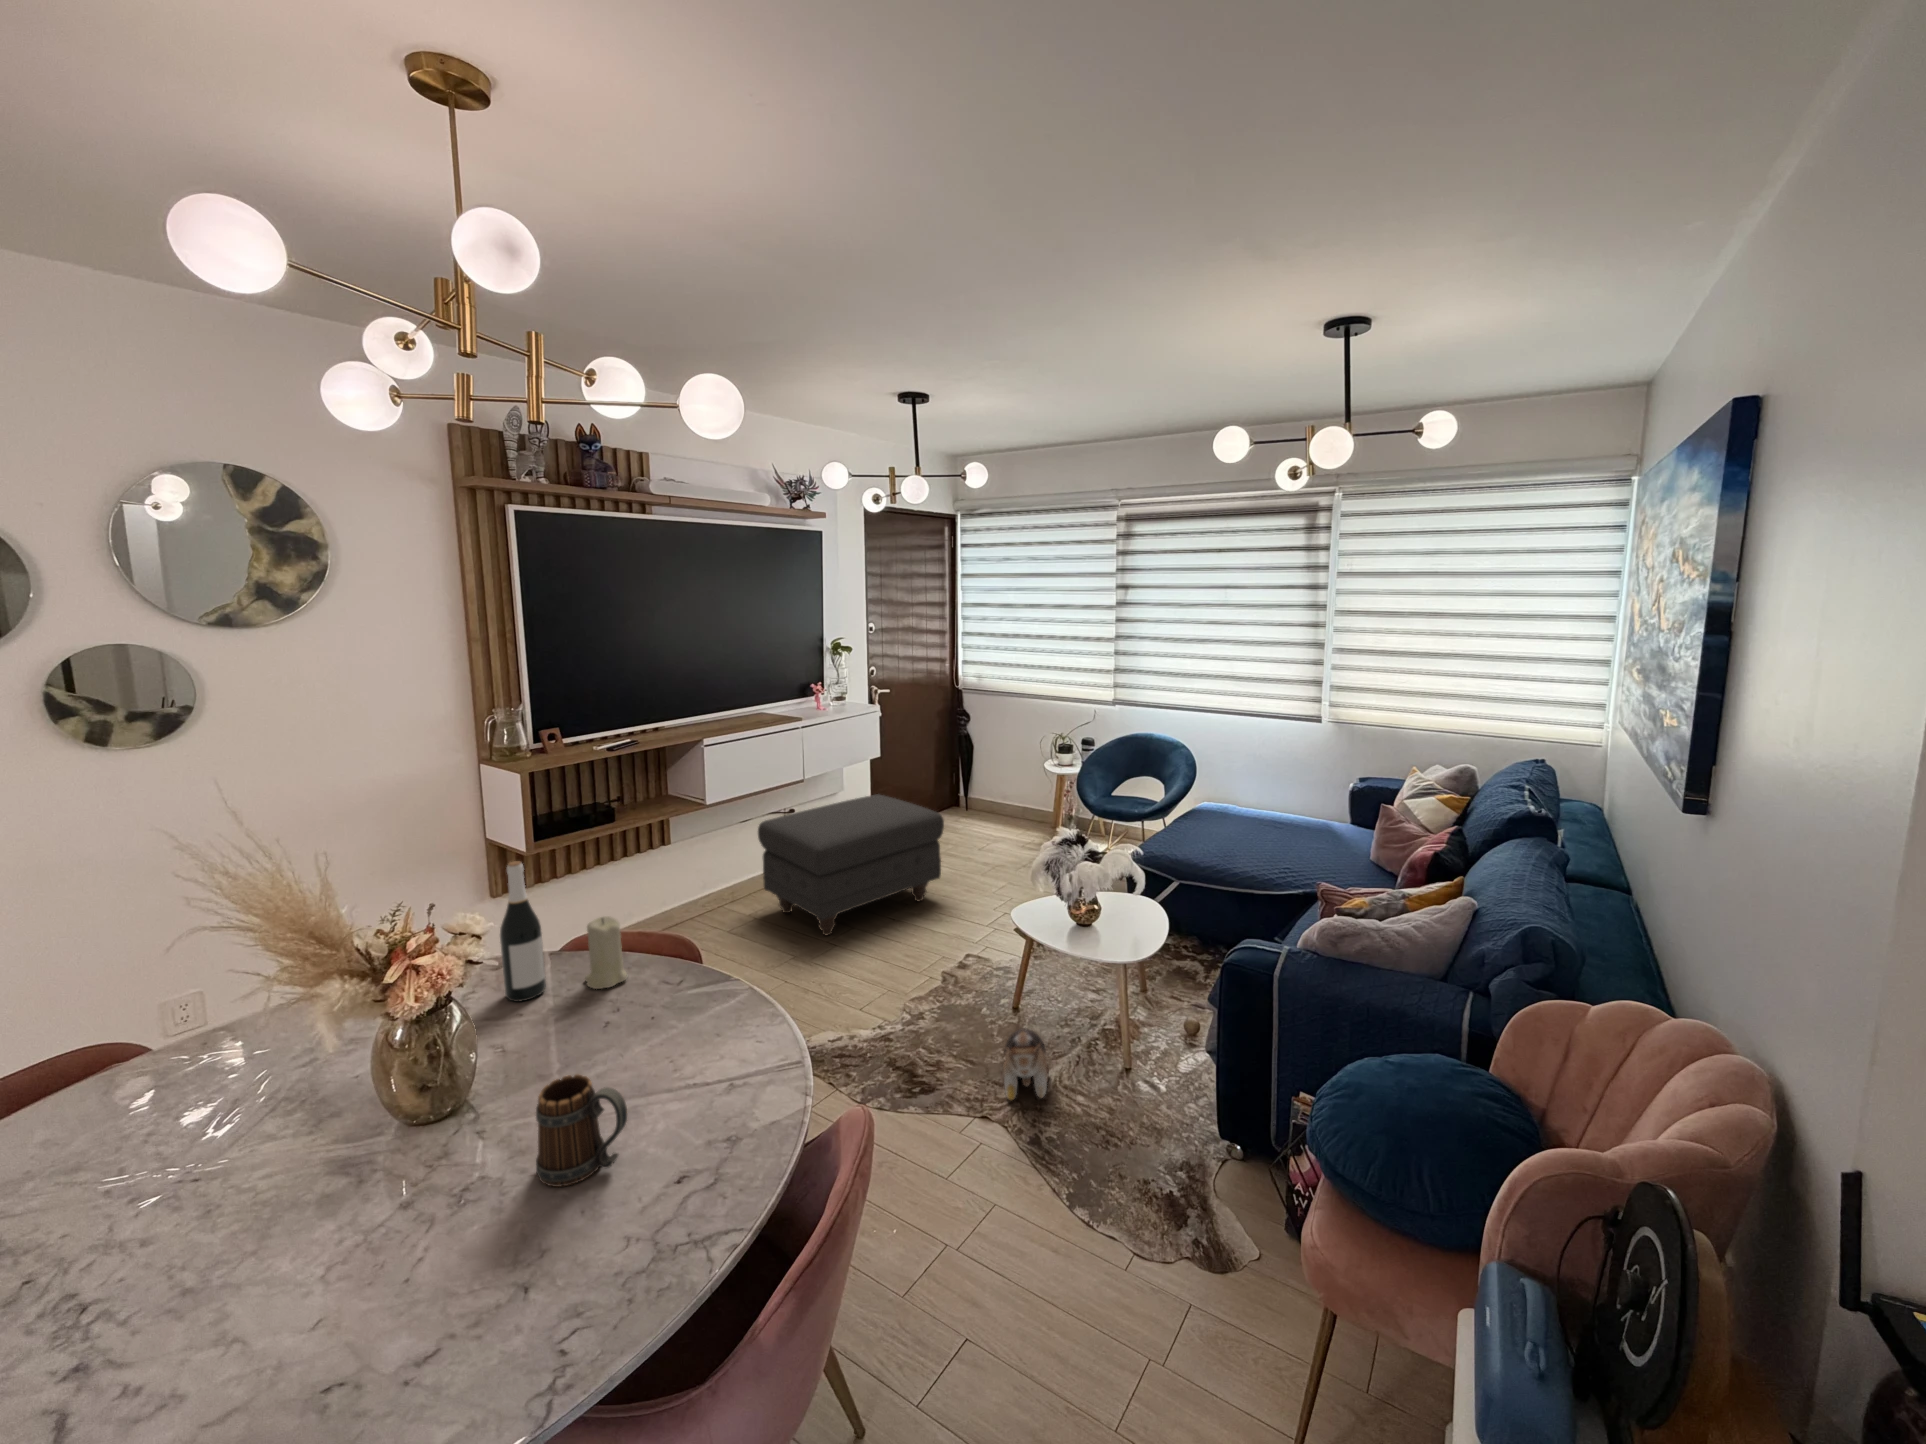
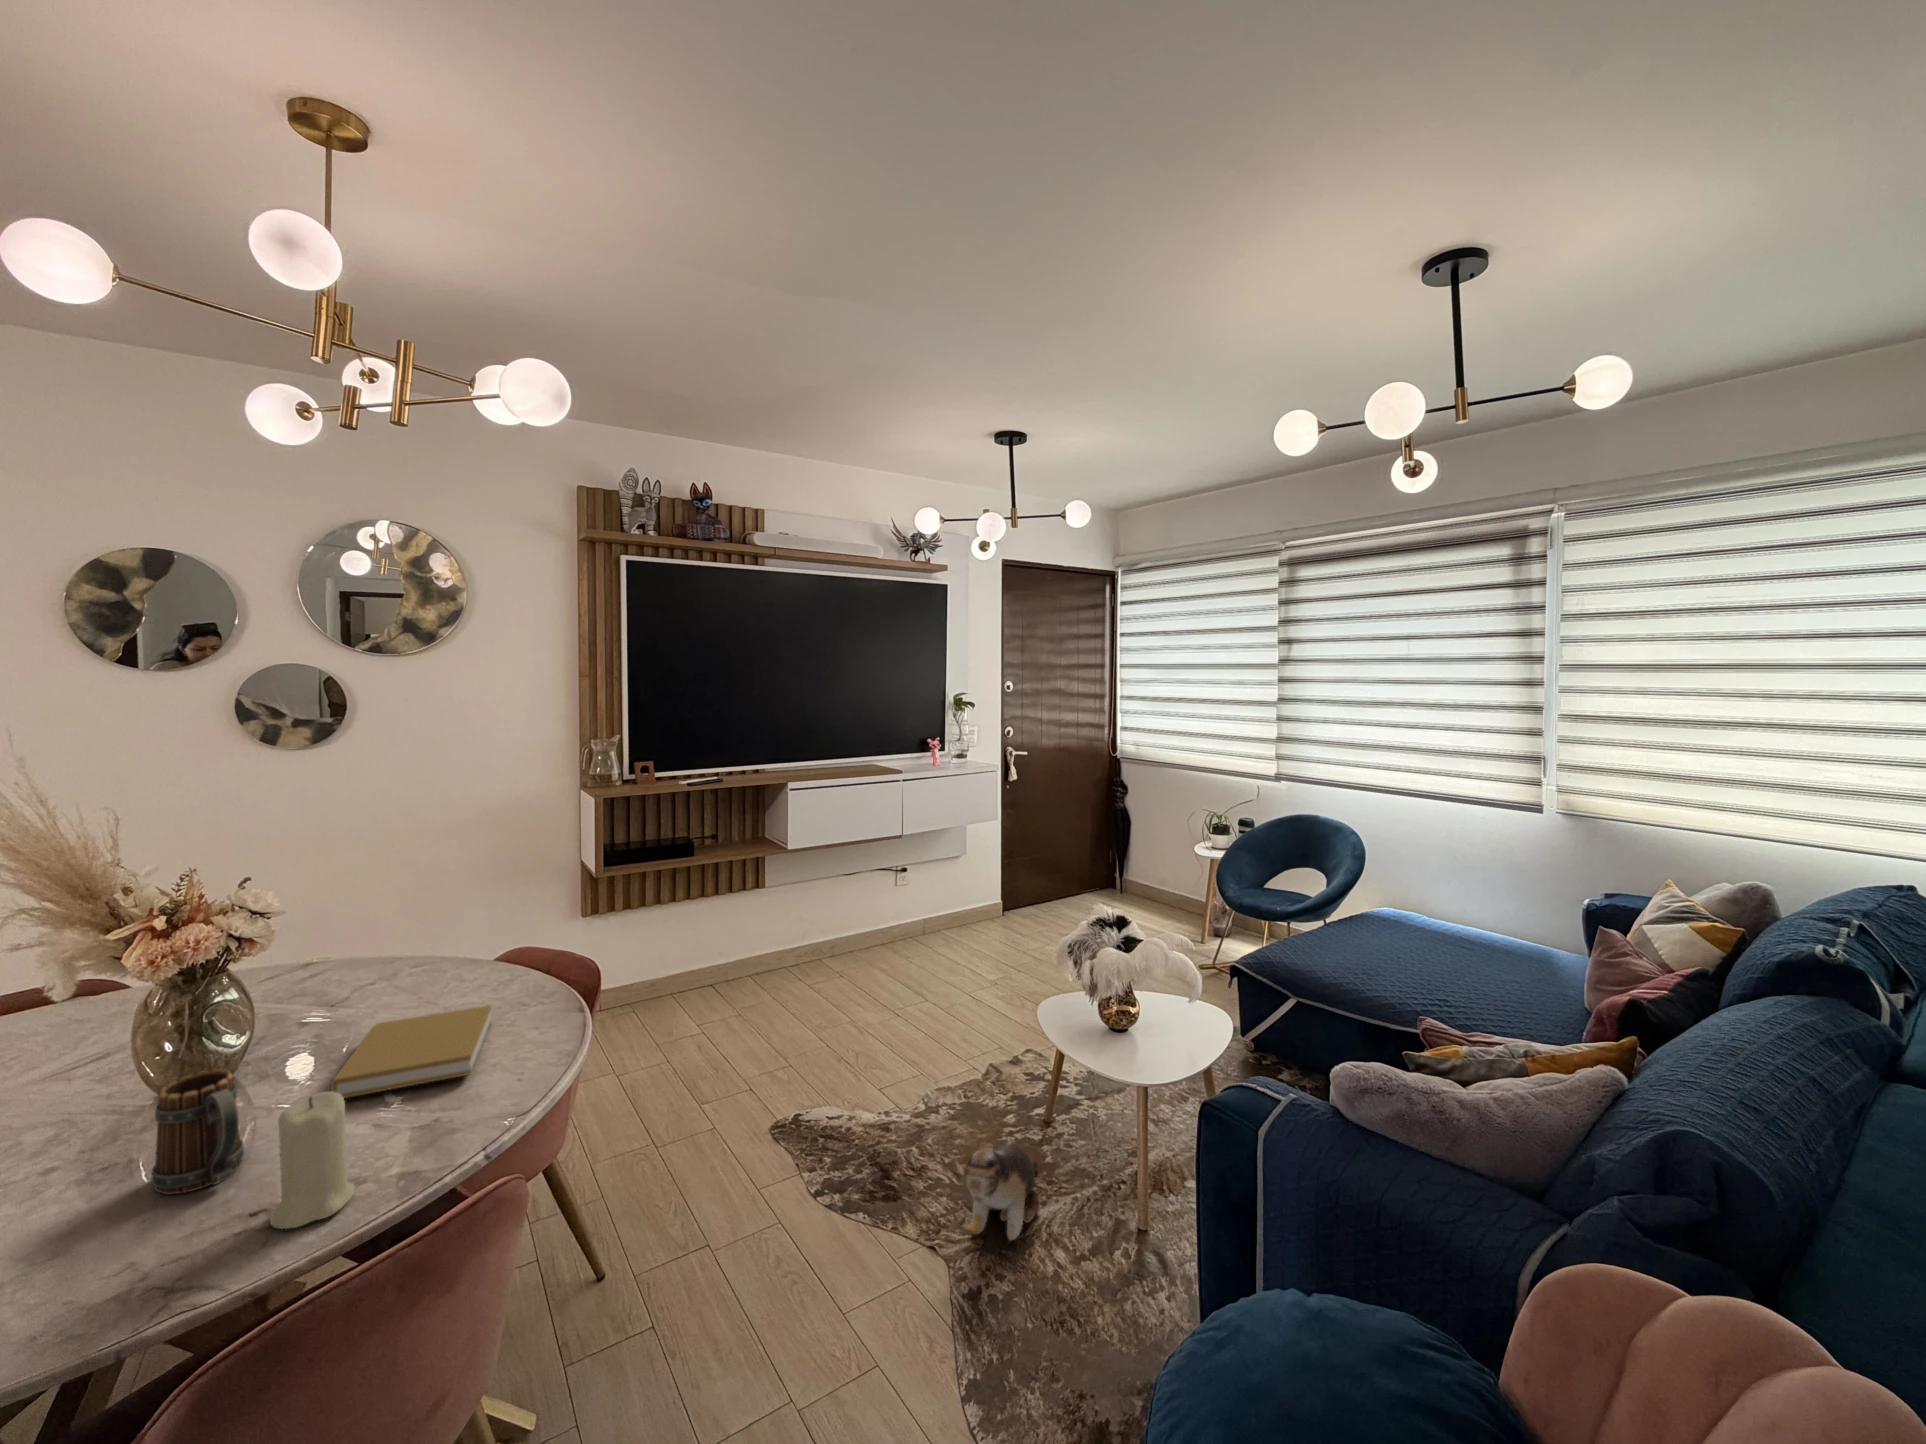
ottoman: present [758,794,944,935] -> none [849,858,1040,1003]
wine bottle: present [500,861,546,1002] -> none [379,856,424,1000]
candle: present [585,916,627,989] -> present [270,1092,355,1229]
book: none [562,987,713,1088] -> present [331,1006,491,1098]

